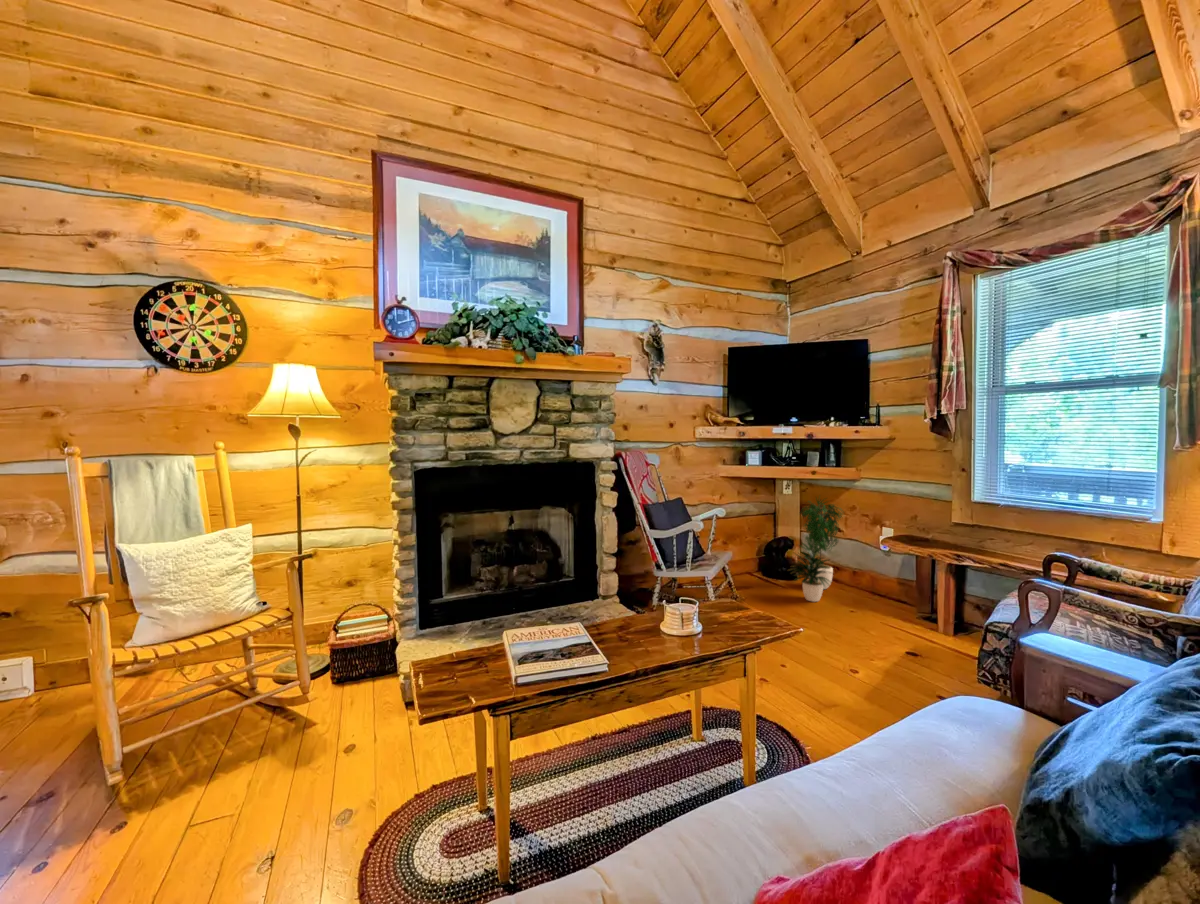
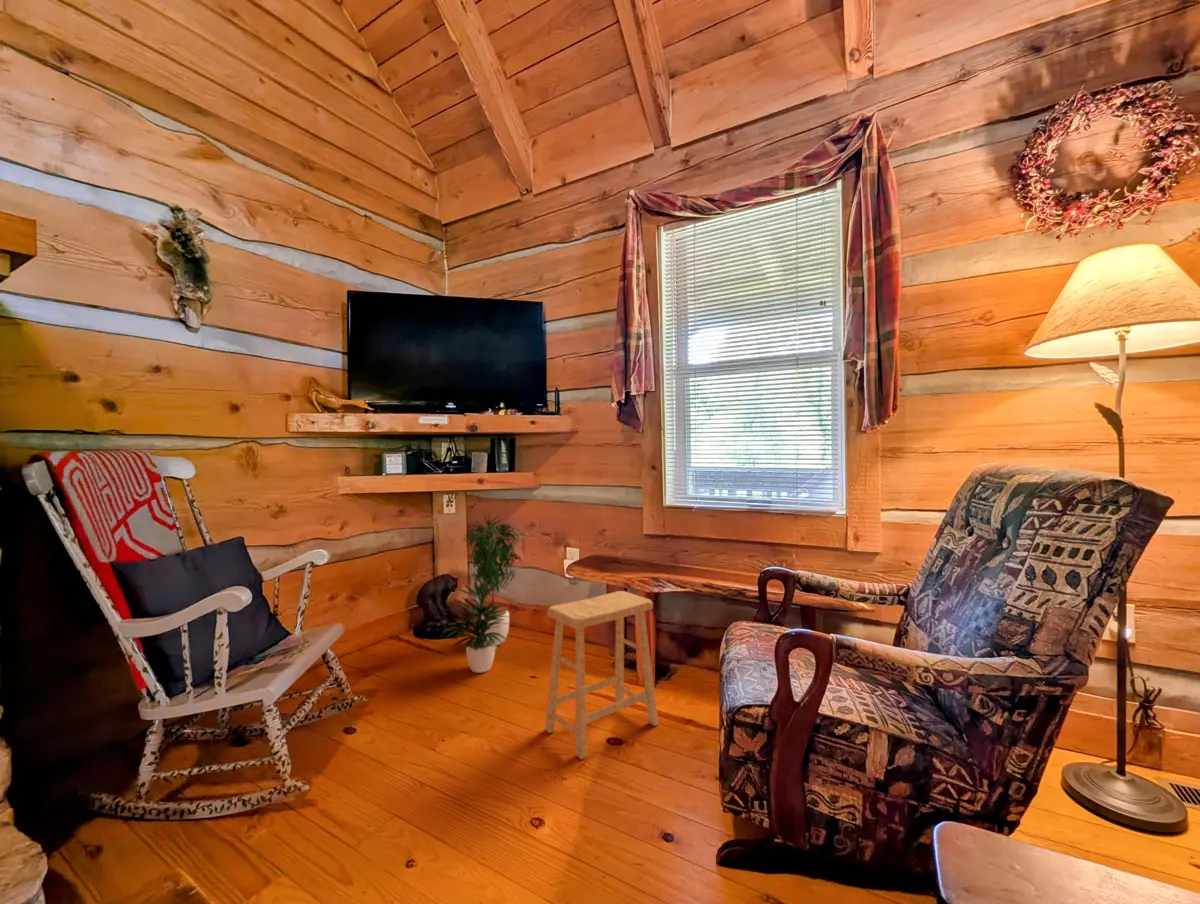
footstool: none [860,558,950,655] -> present [545,591,658,759]

